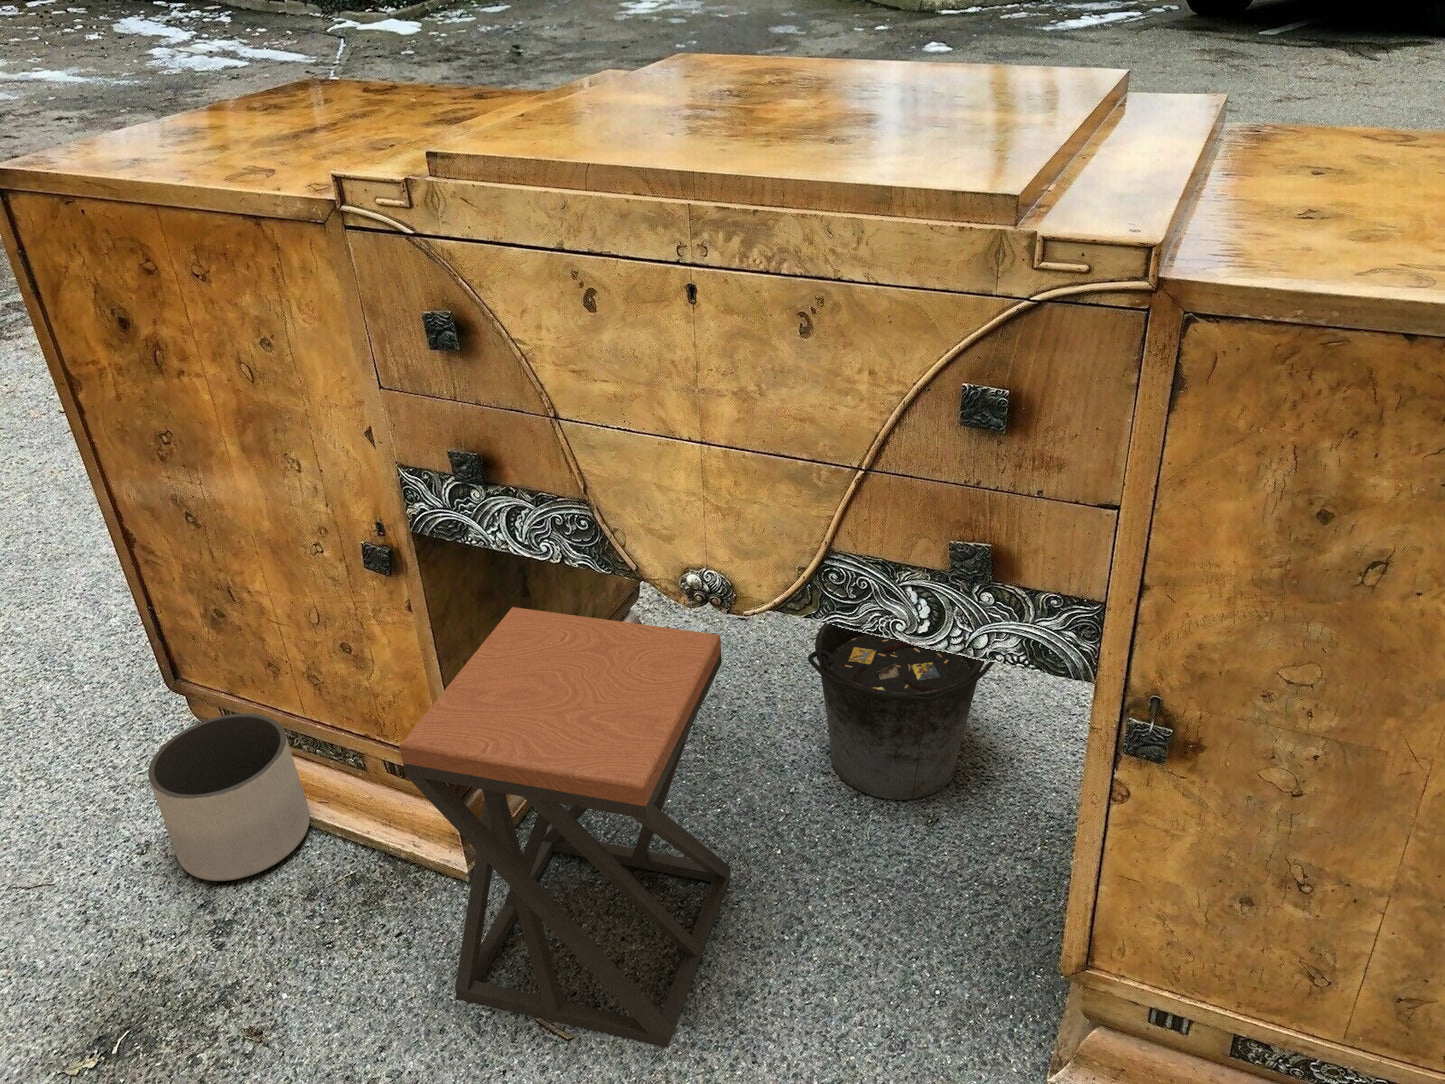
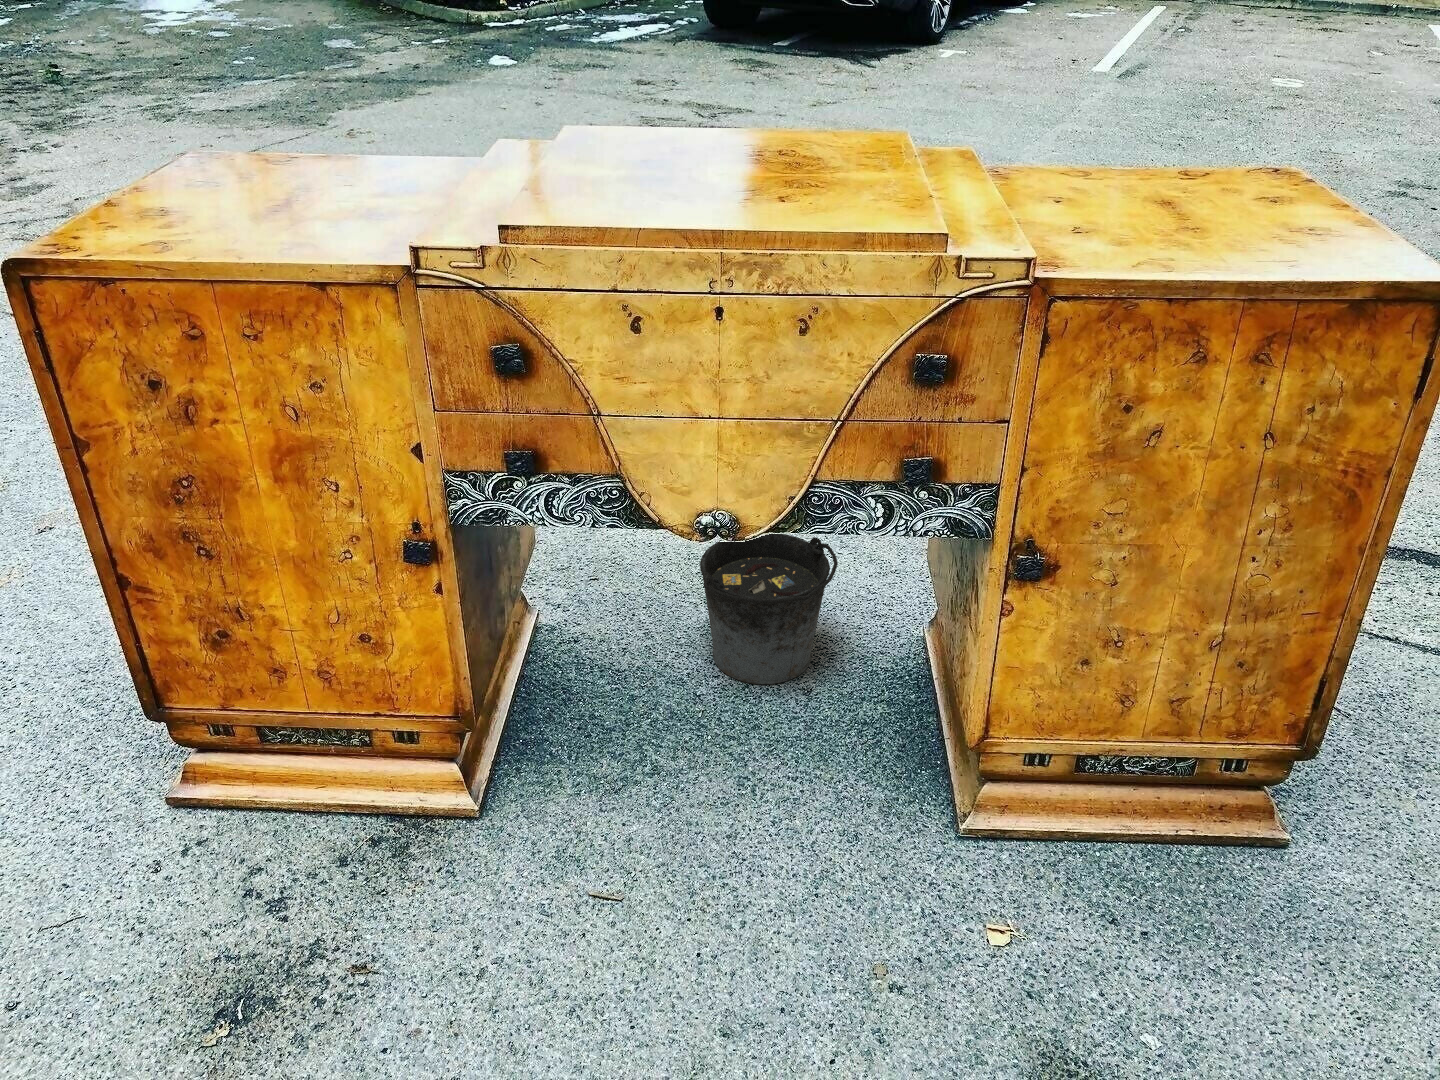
stool: present [399,607,731,1048] -> none [491,569,697,898]
planter: present [148,713,310,881] -> none [167,723,310,875]

